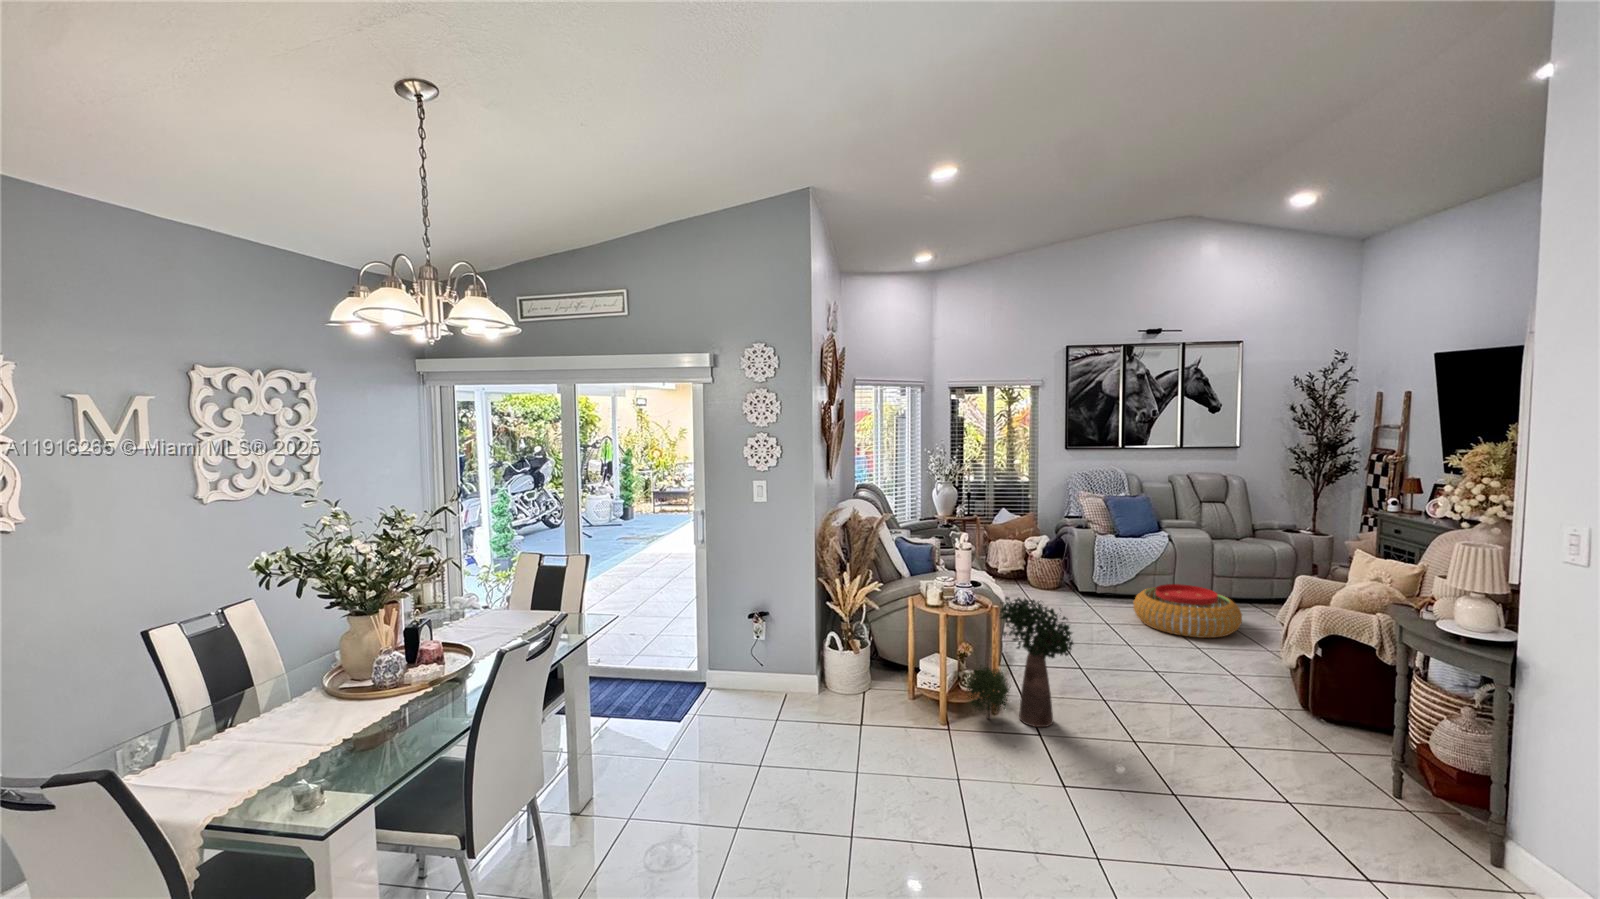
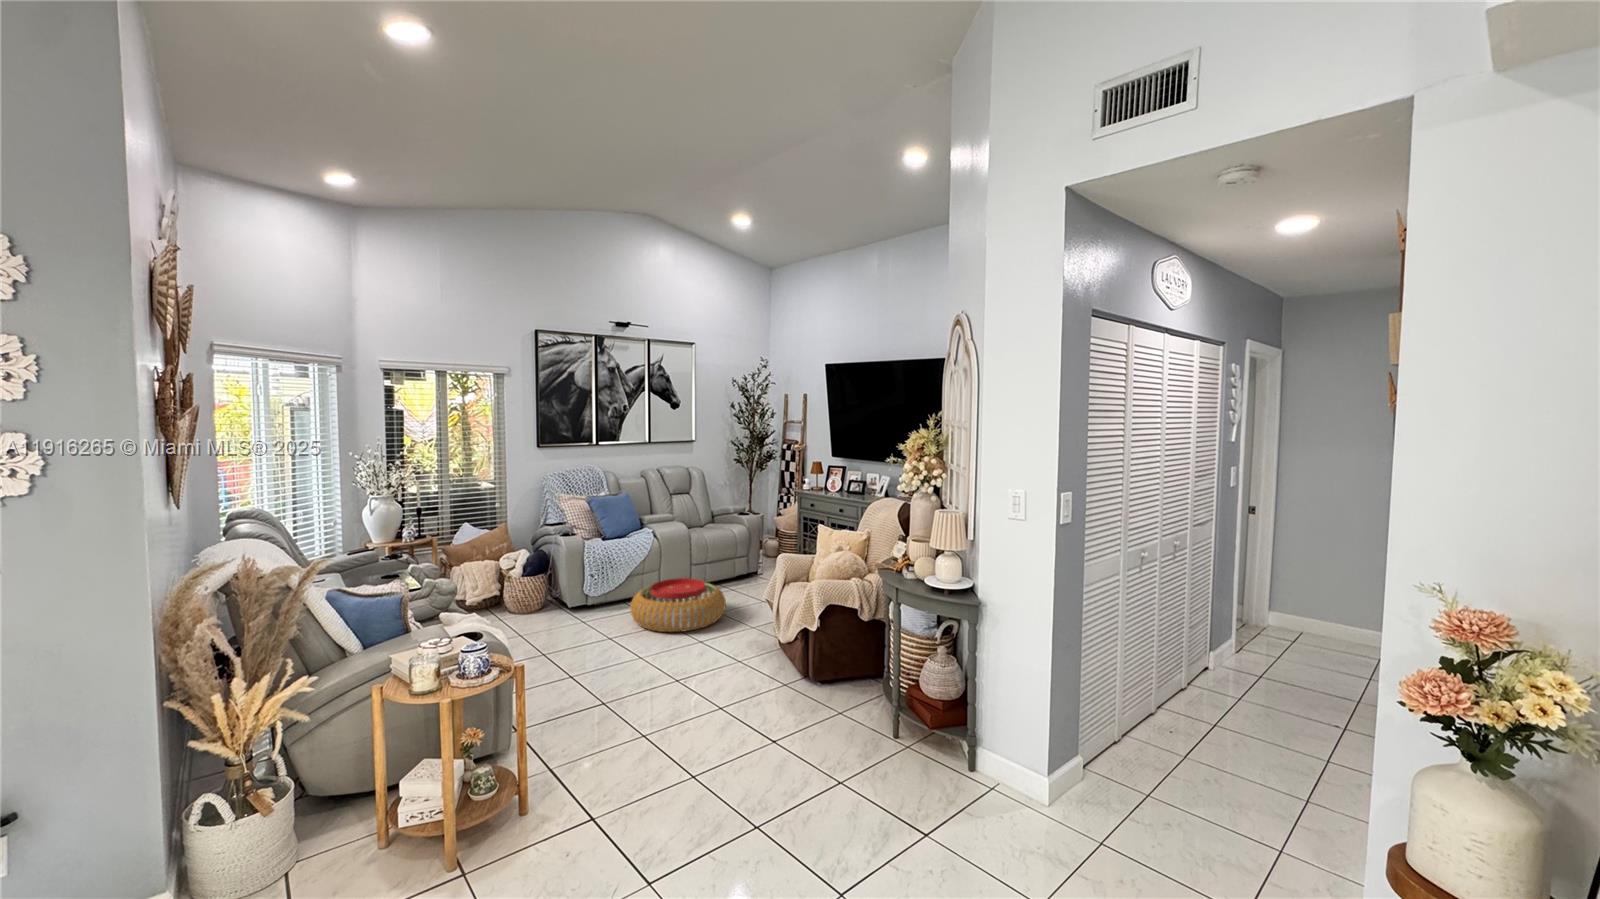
potted plant: present [966,597,1073,727] -> none [479,639,620,827]

